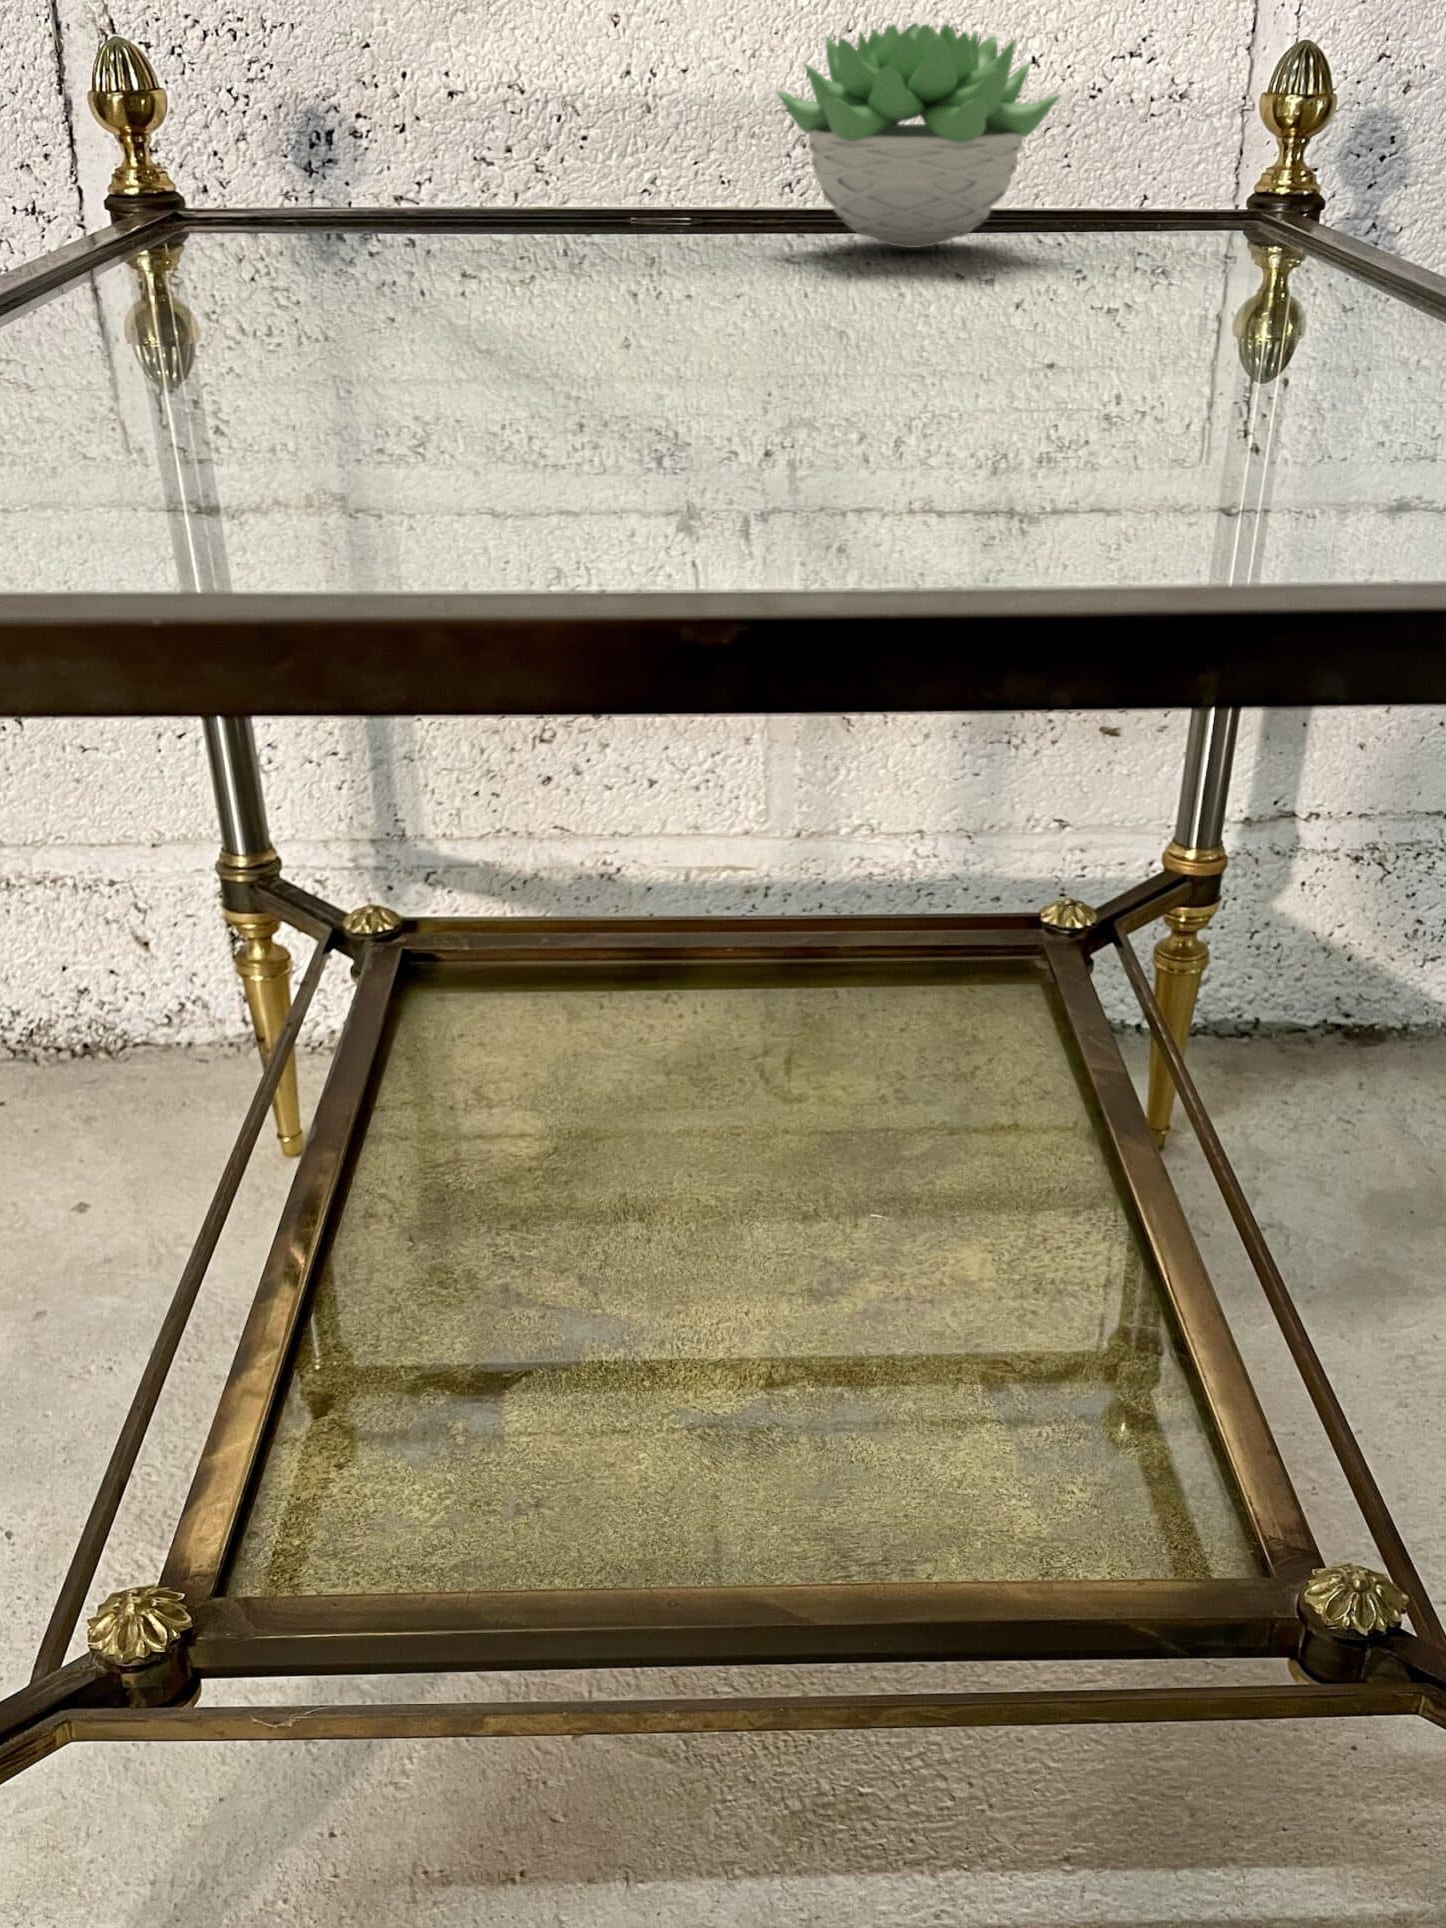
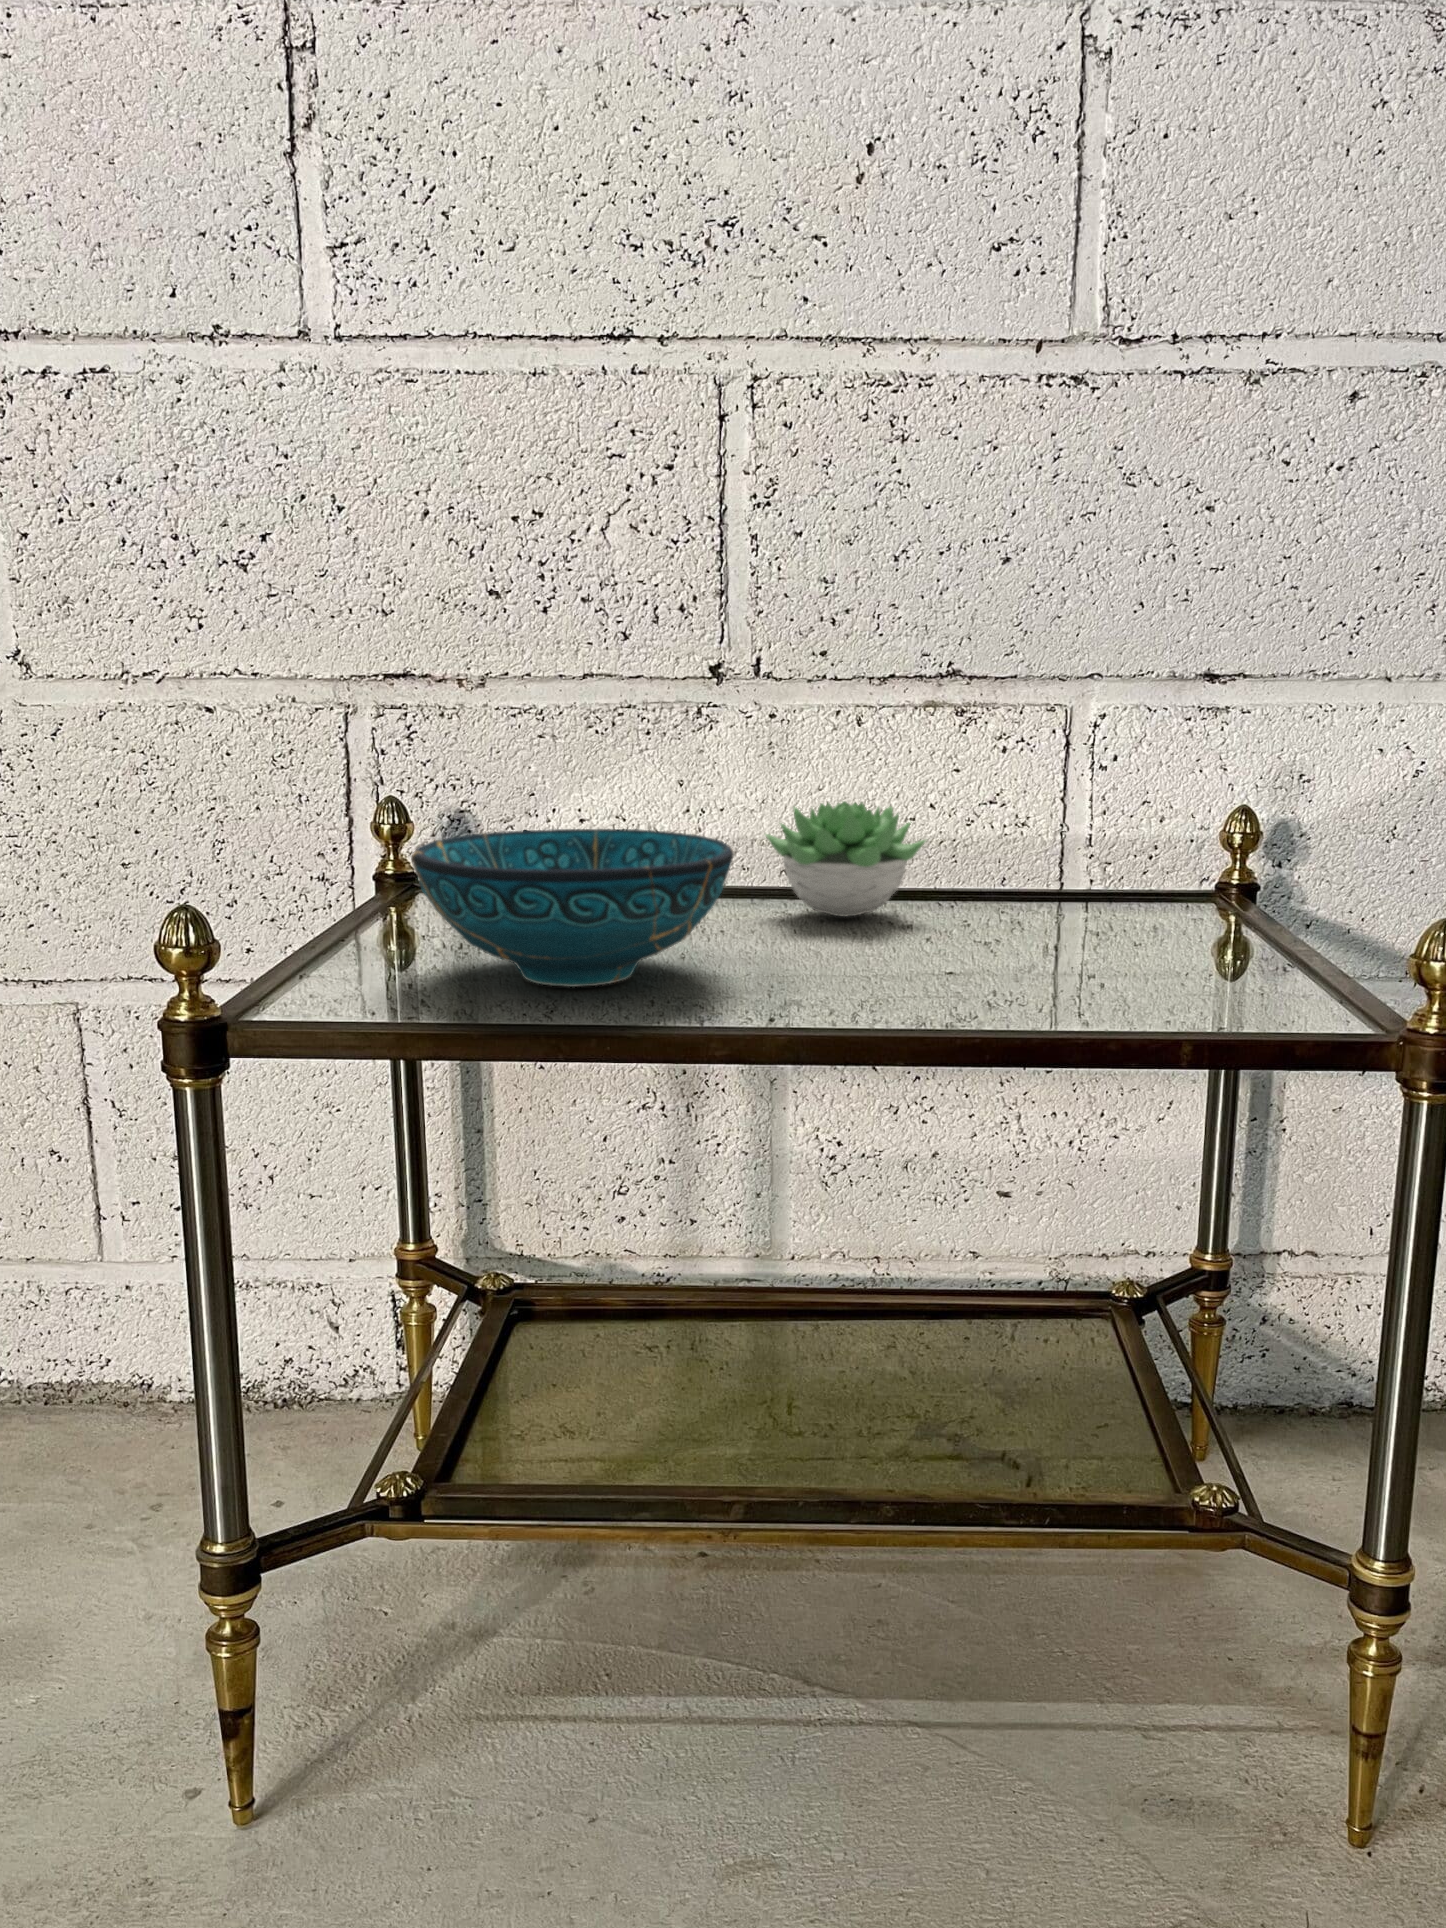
decorative bowl: none [134,52,758,351] -> present [411,829,734,987]

